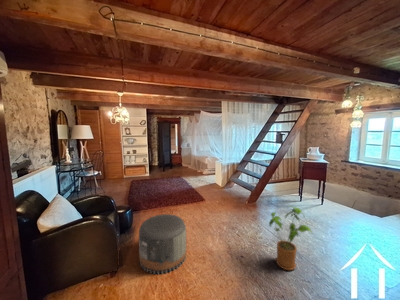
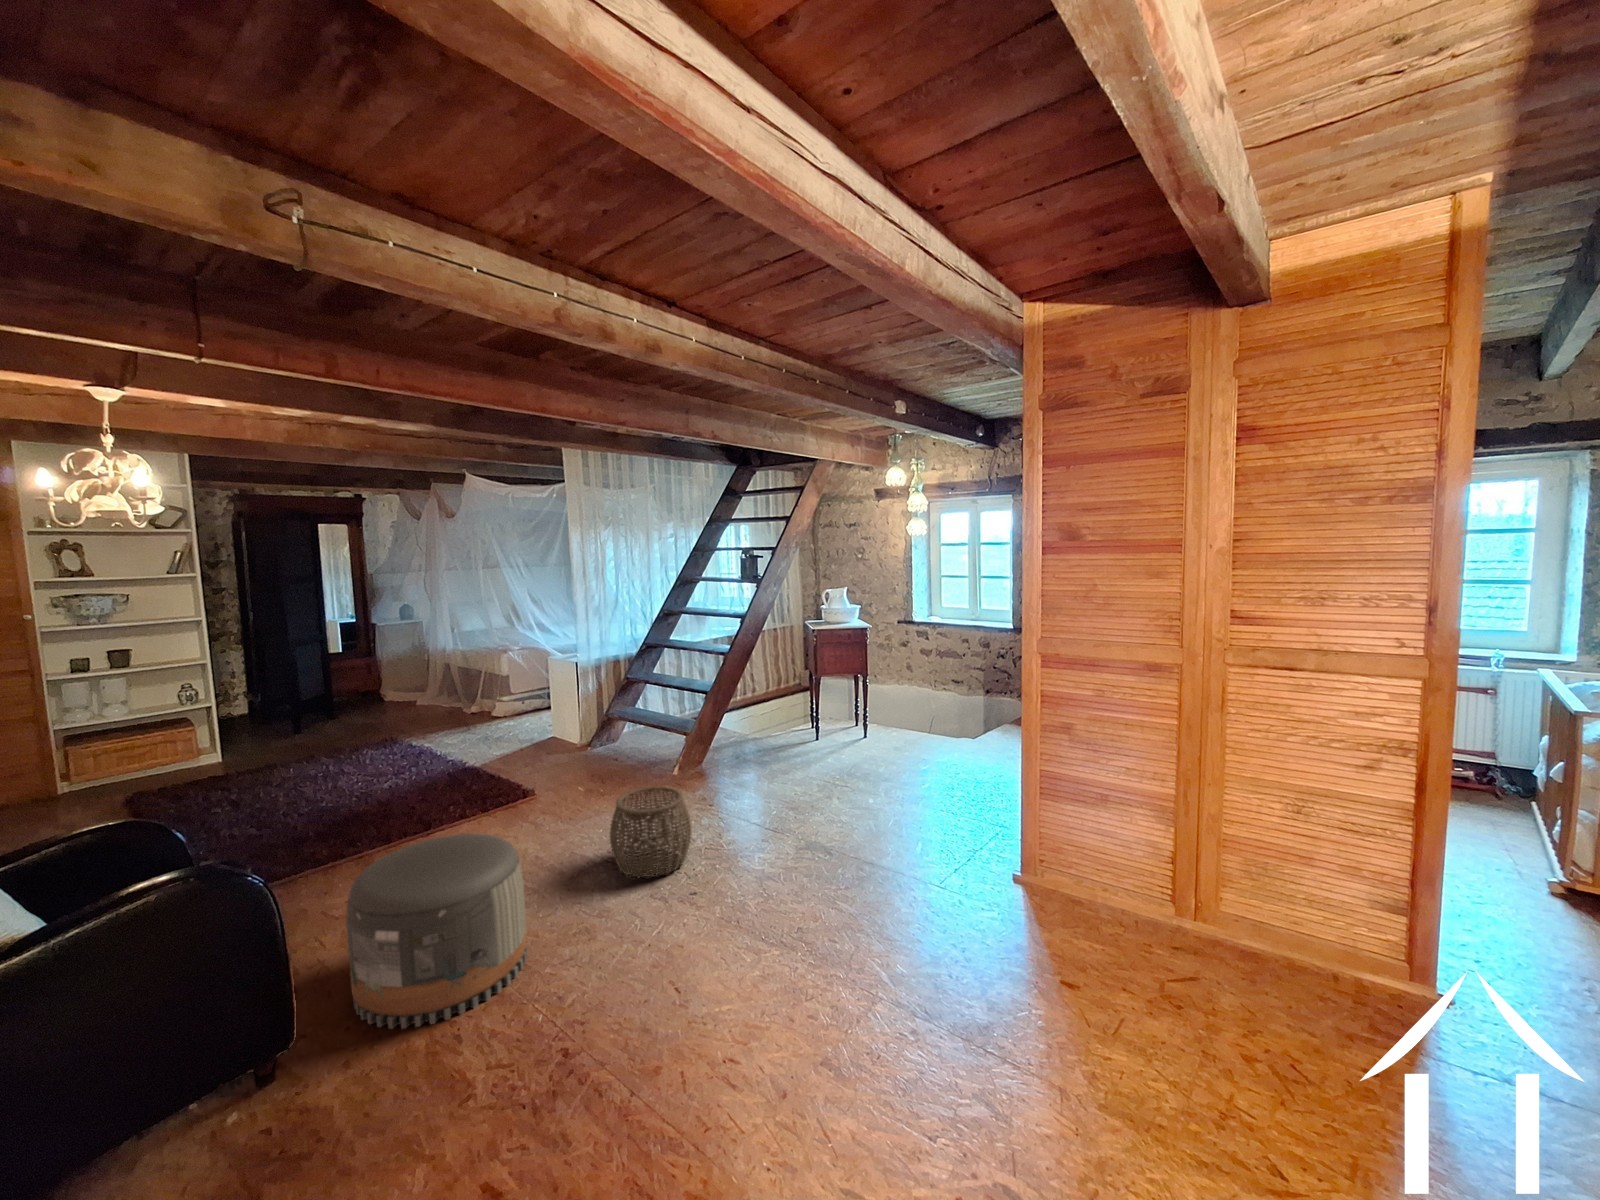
house plant: present [269,207,311,270] -> none [755,733,851,891]
woven basket: none [218,210,246,243] -> present [610,786,692,878]

